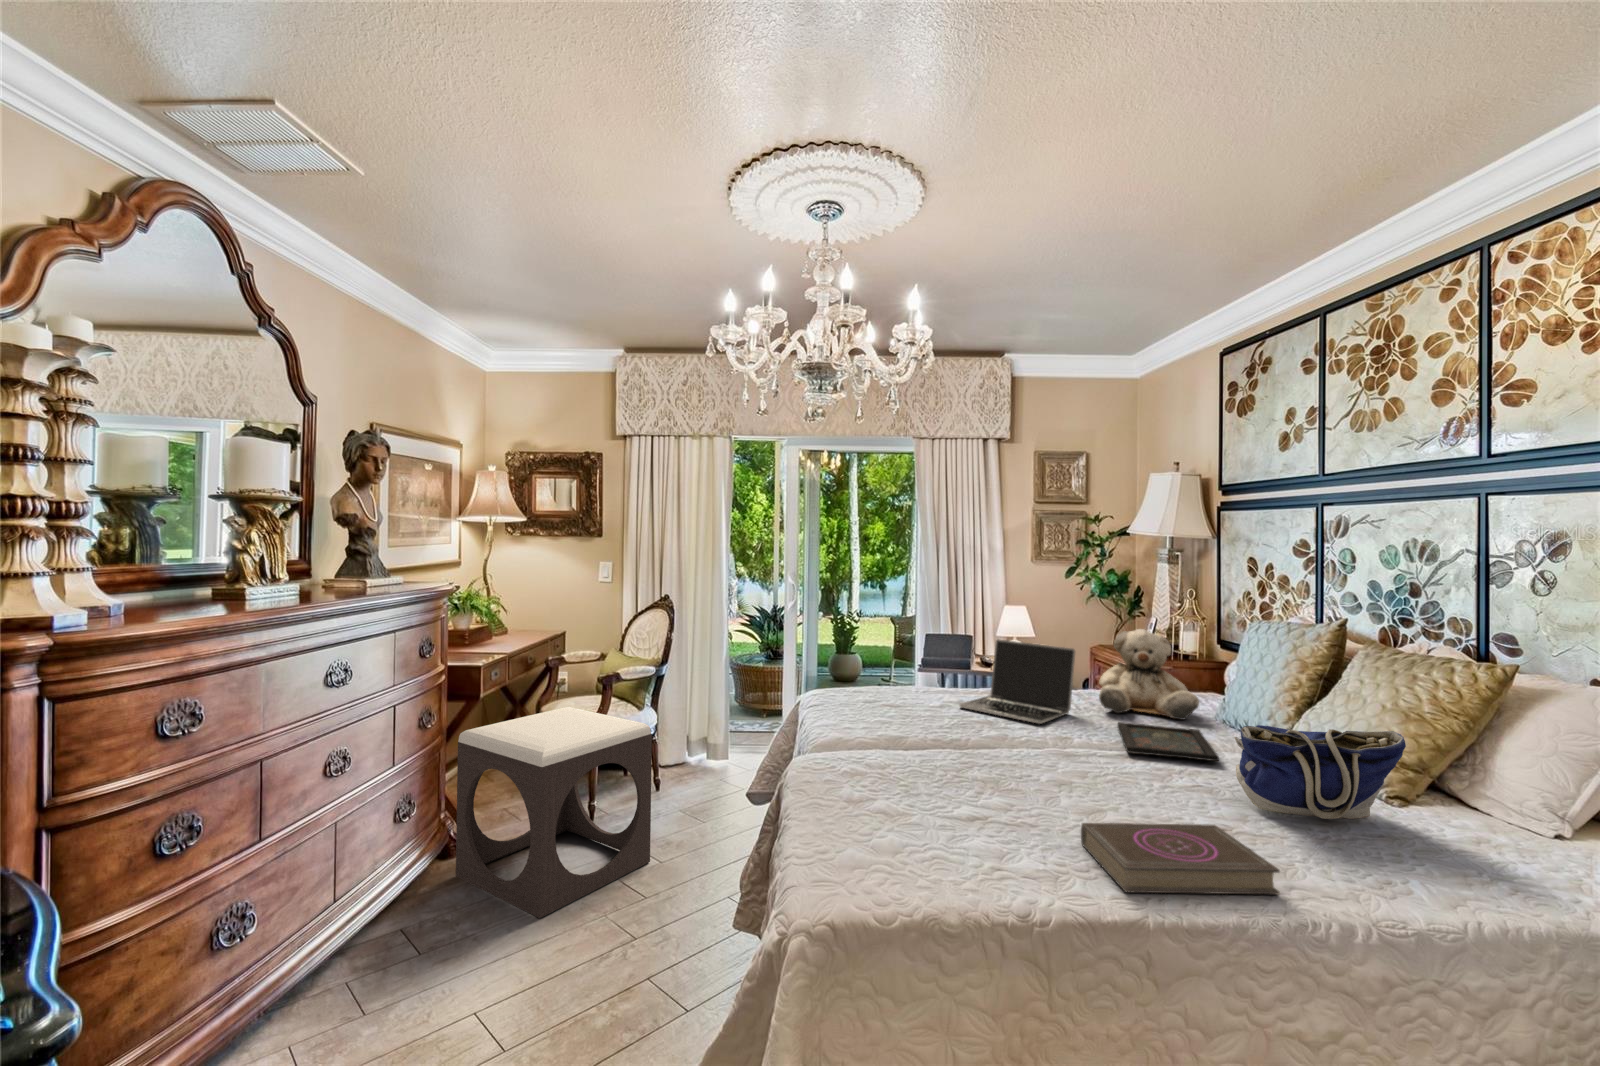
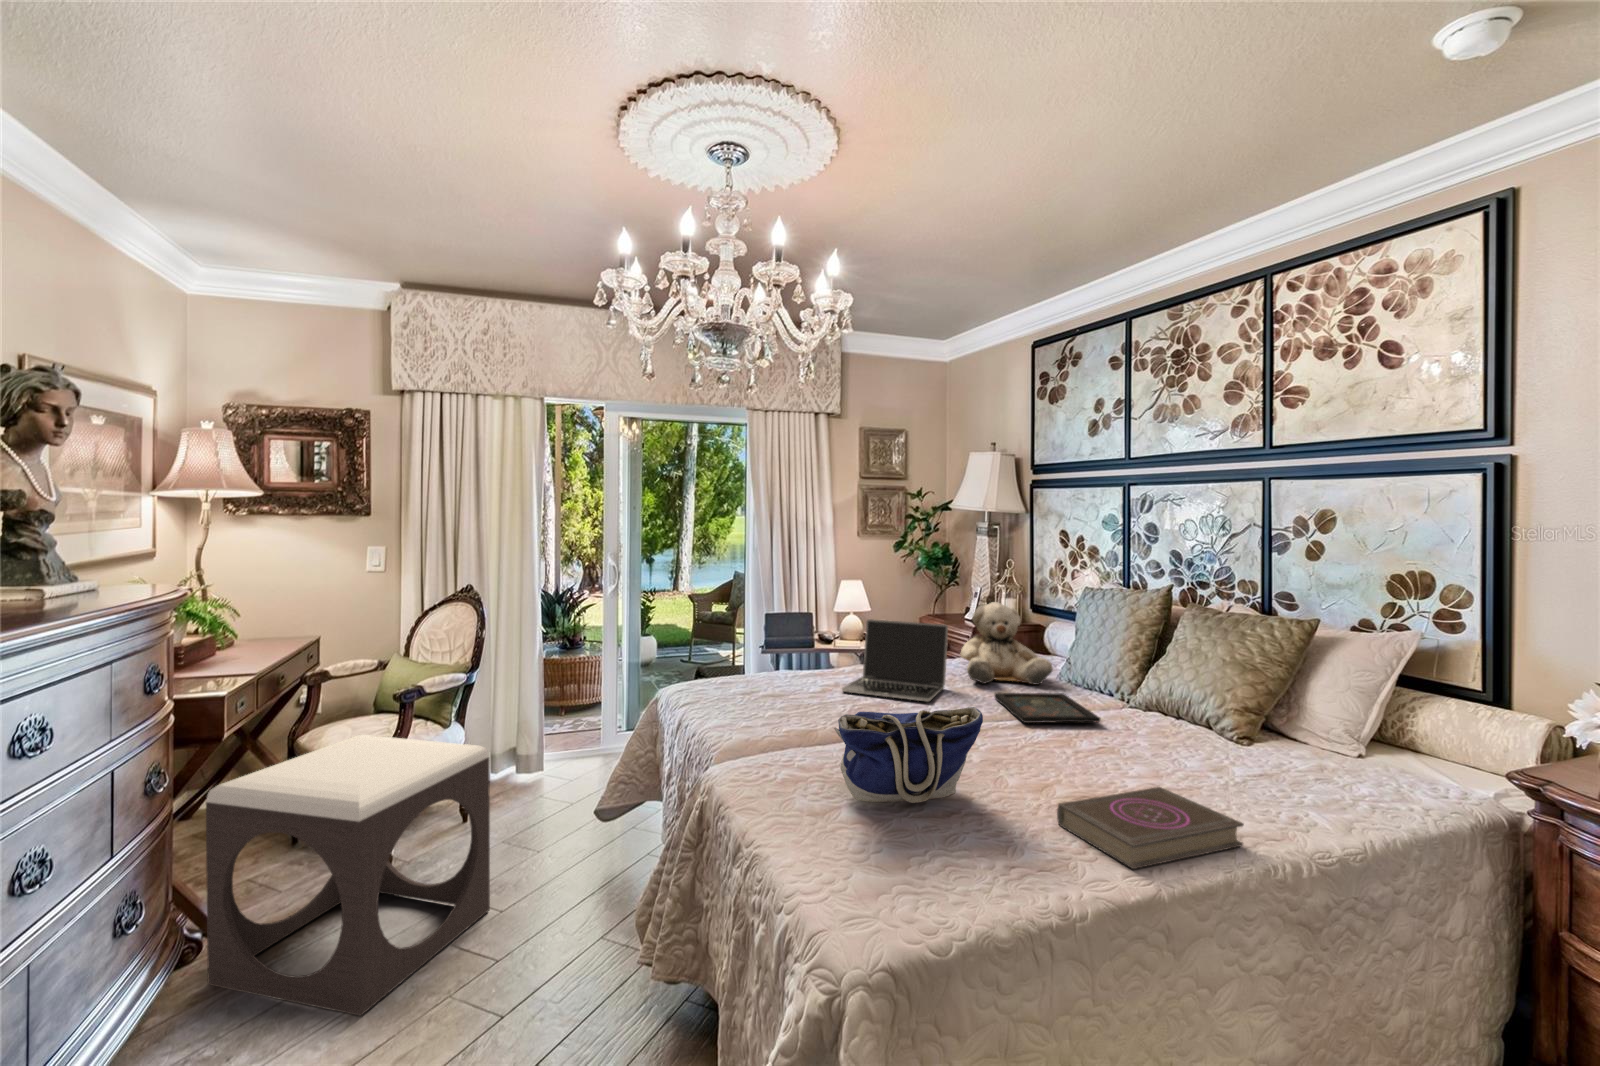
tote bag: present [1234,725,1406,819] -> present [834,707,983,803]

